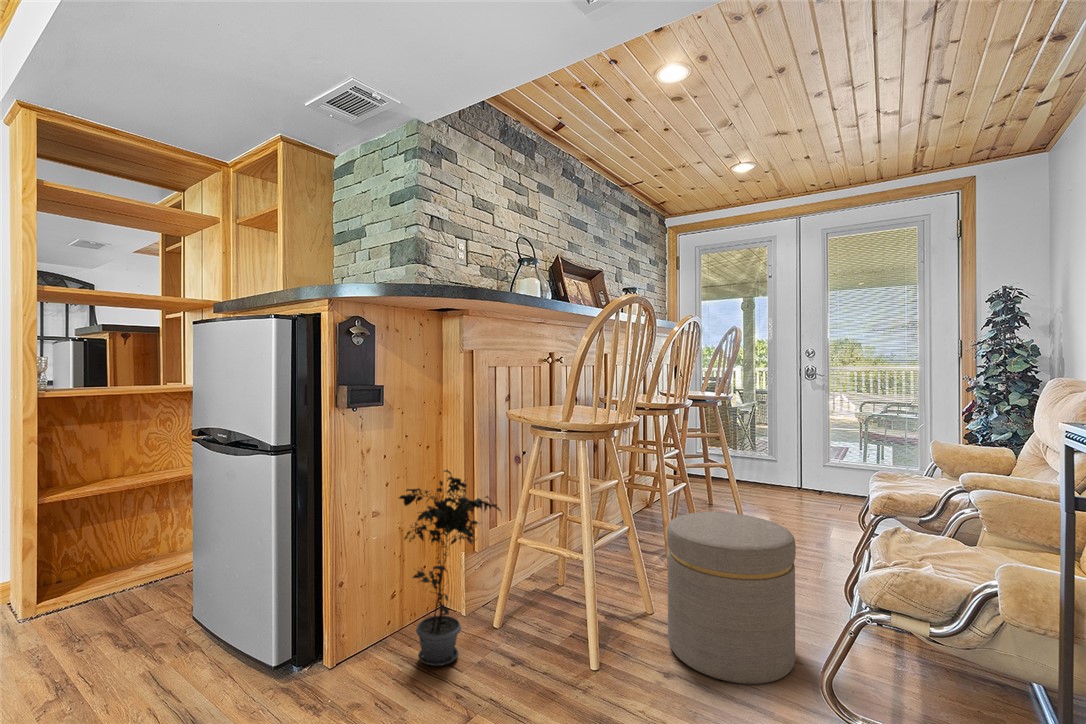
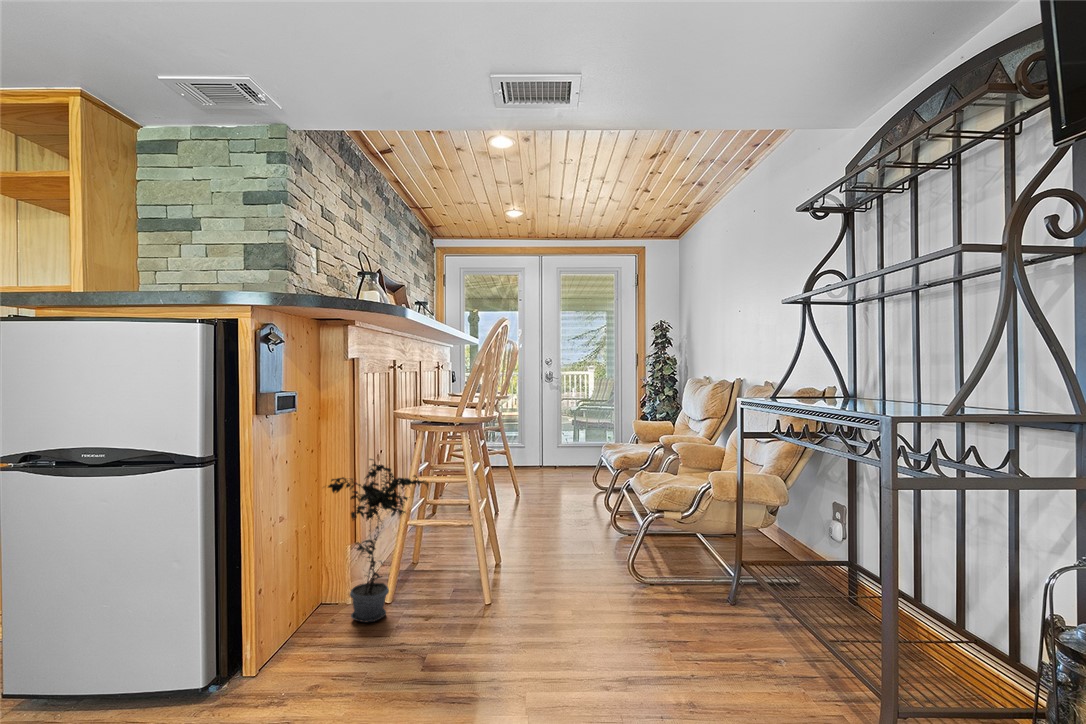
ottoman: present [667,512,796,684] -> none [524,473,605,577]

